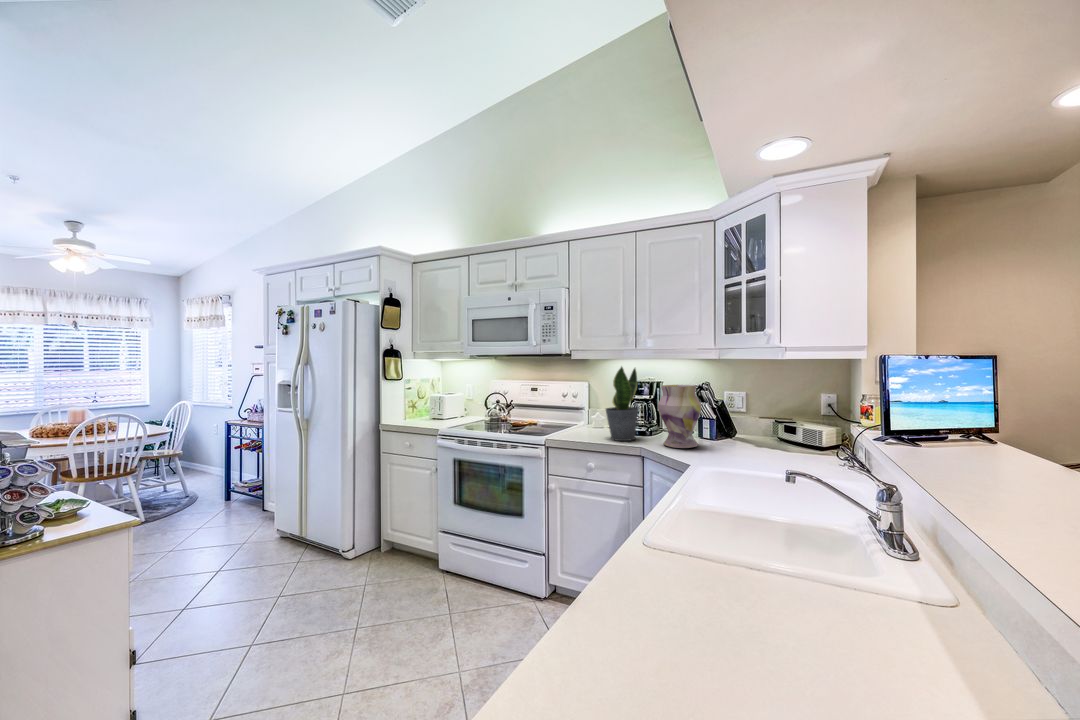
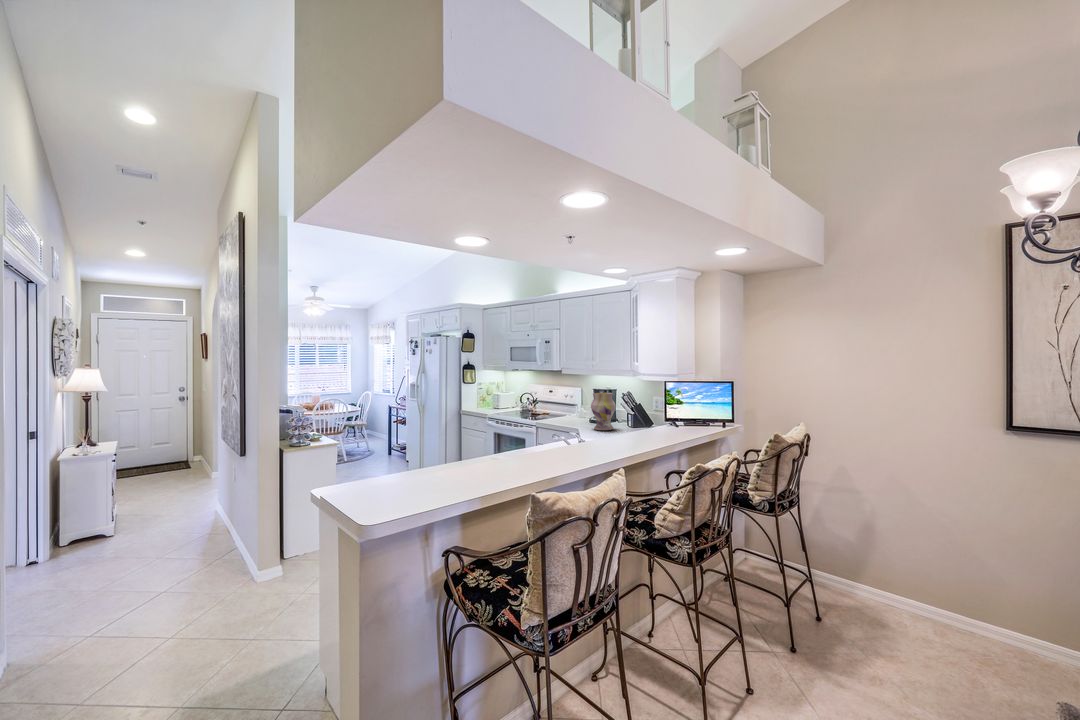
potted plant: present [606,367,638,441] -> none [569,380,590,425]

